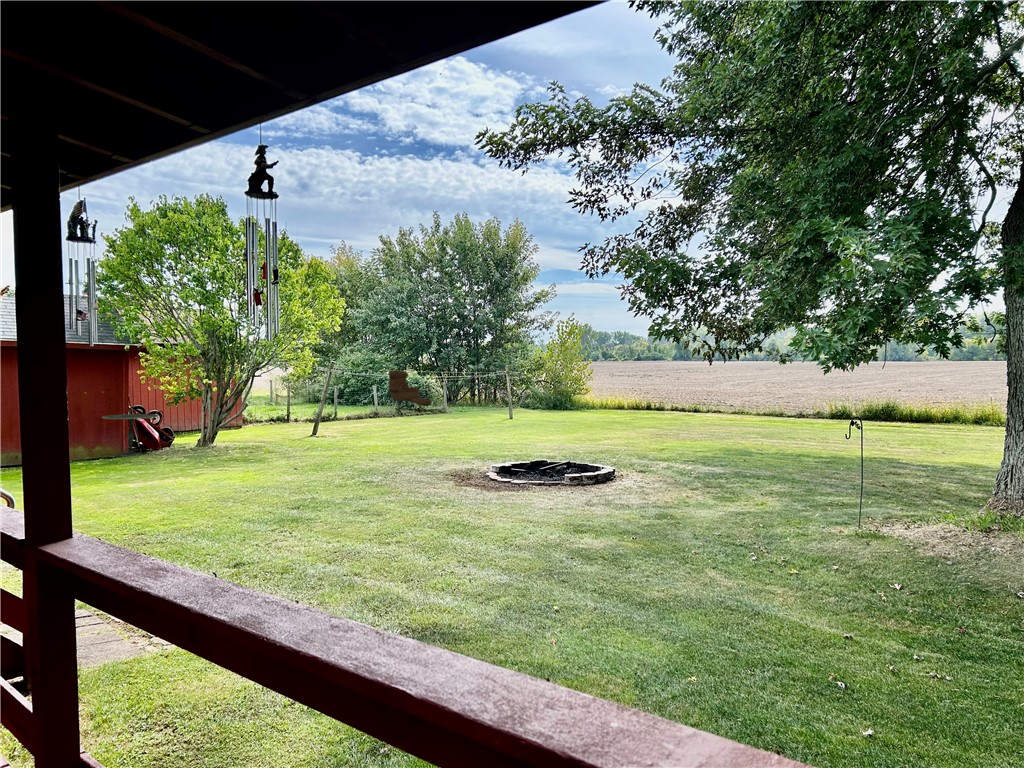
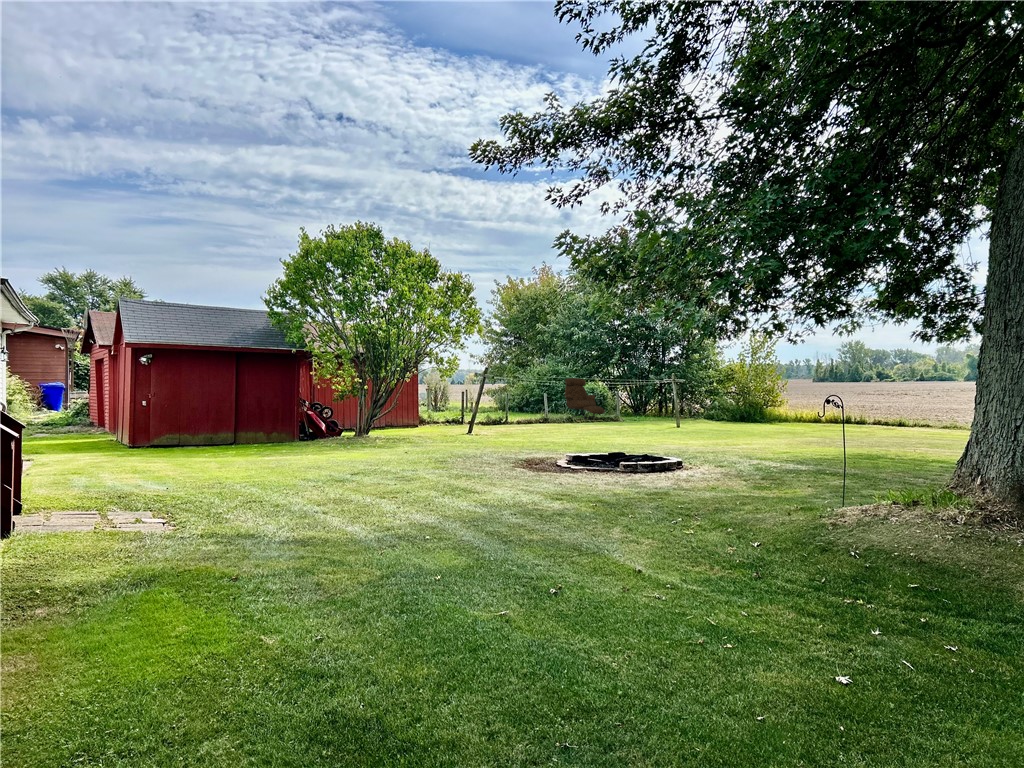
side table: present [102,414,158,456] -> none [286,407,327,440]

